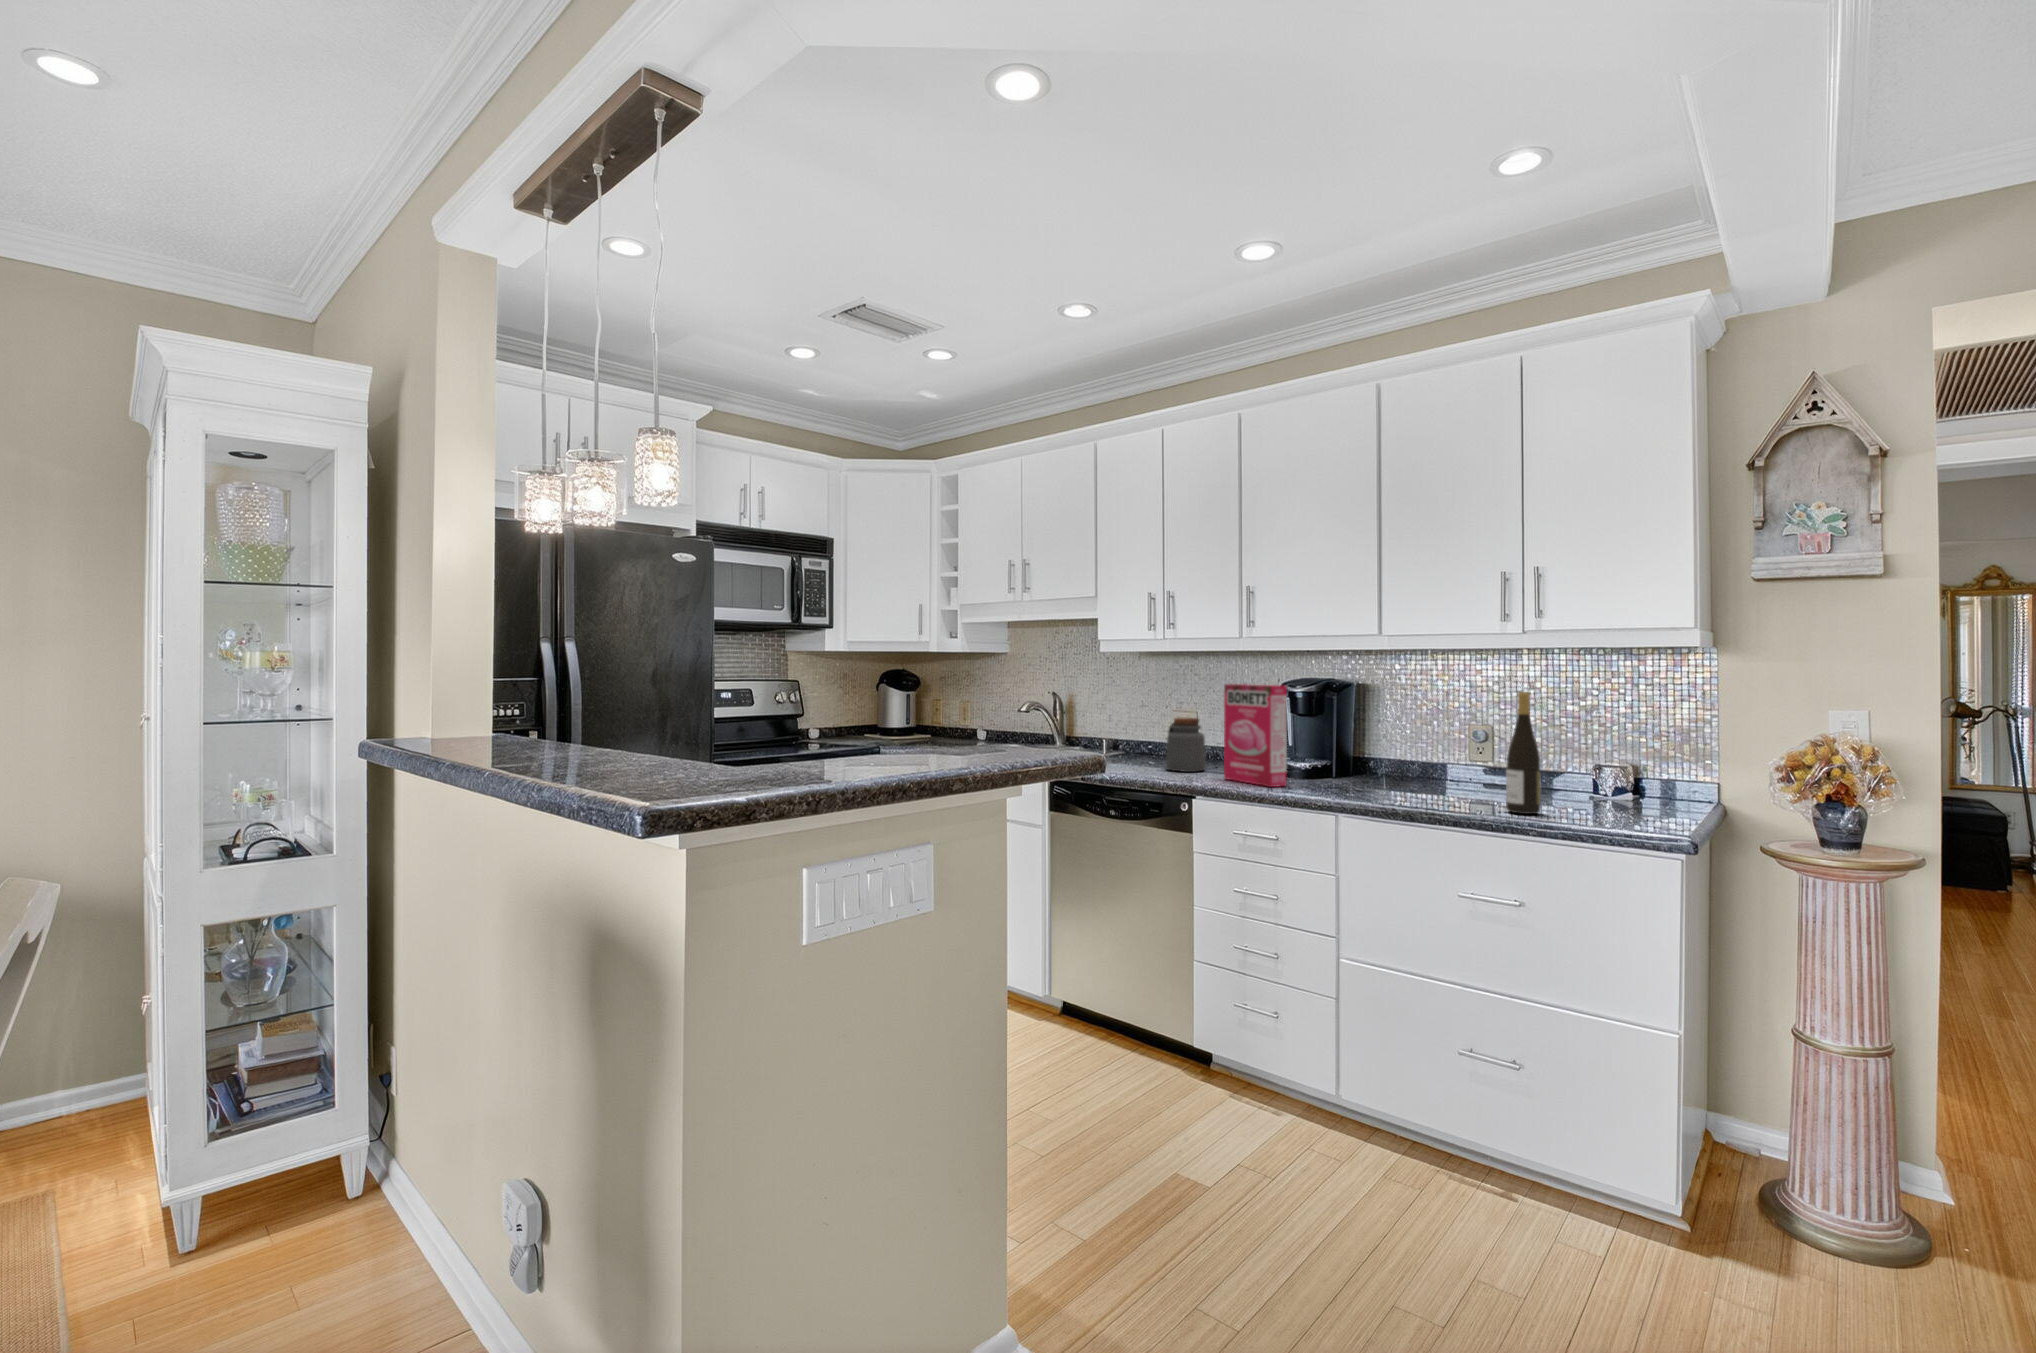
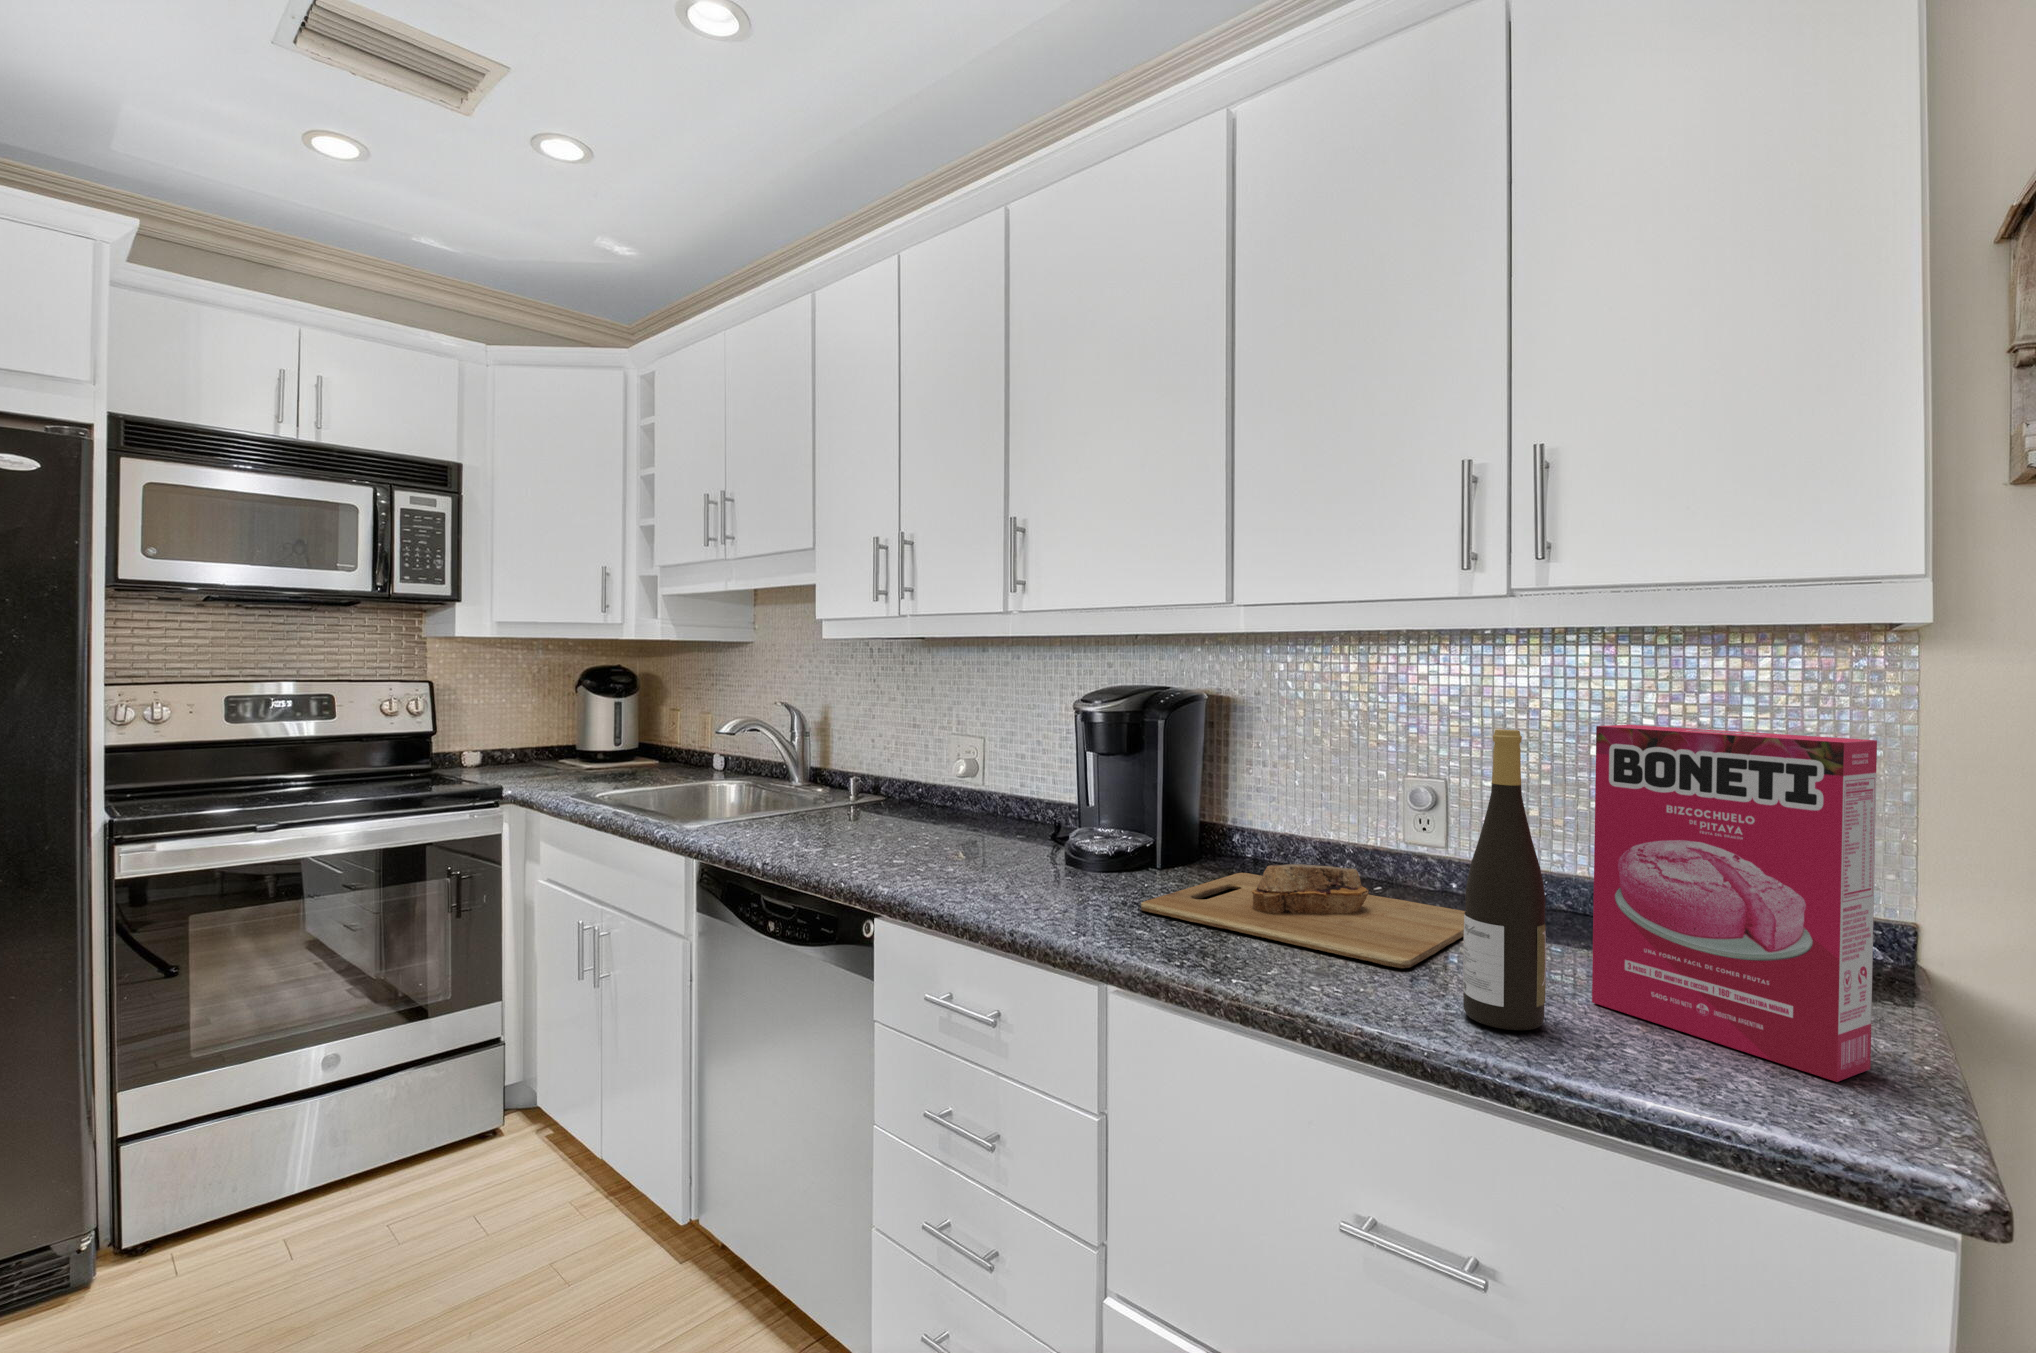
cereal box: present [1224,684,1287,787] -> present [1592,725,1877,1082]
jar: present [1166,718,1206,772] -> none [884,752,954,850]
cutting board: none [1339,765,1514,802] -> present [1141,864,1465,968]

